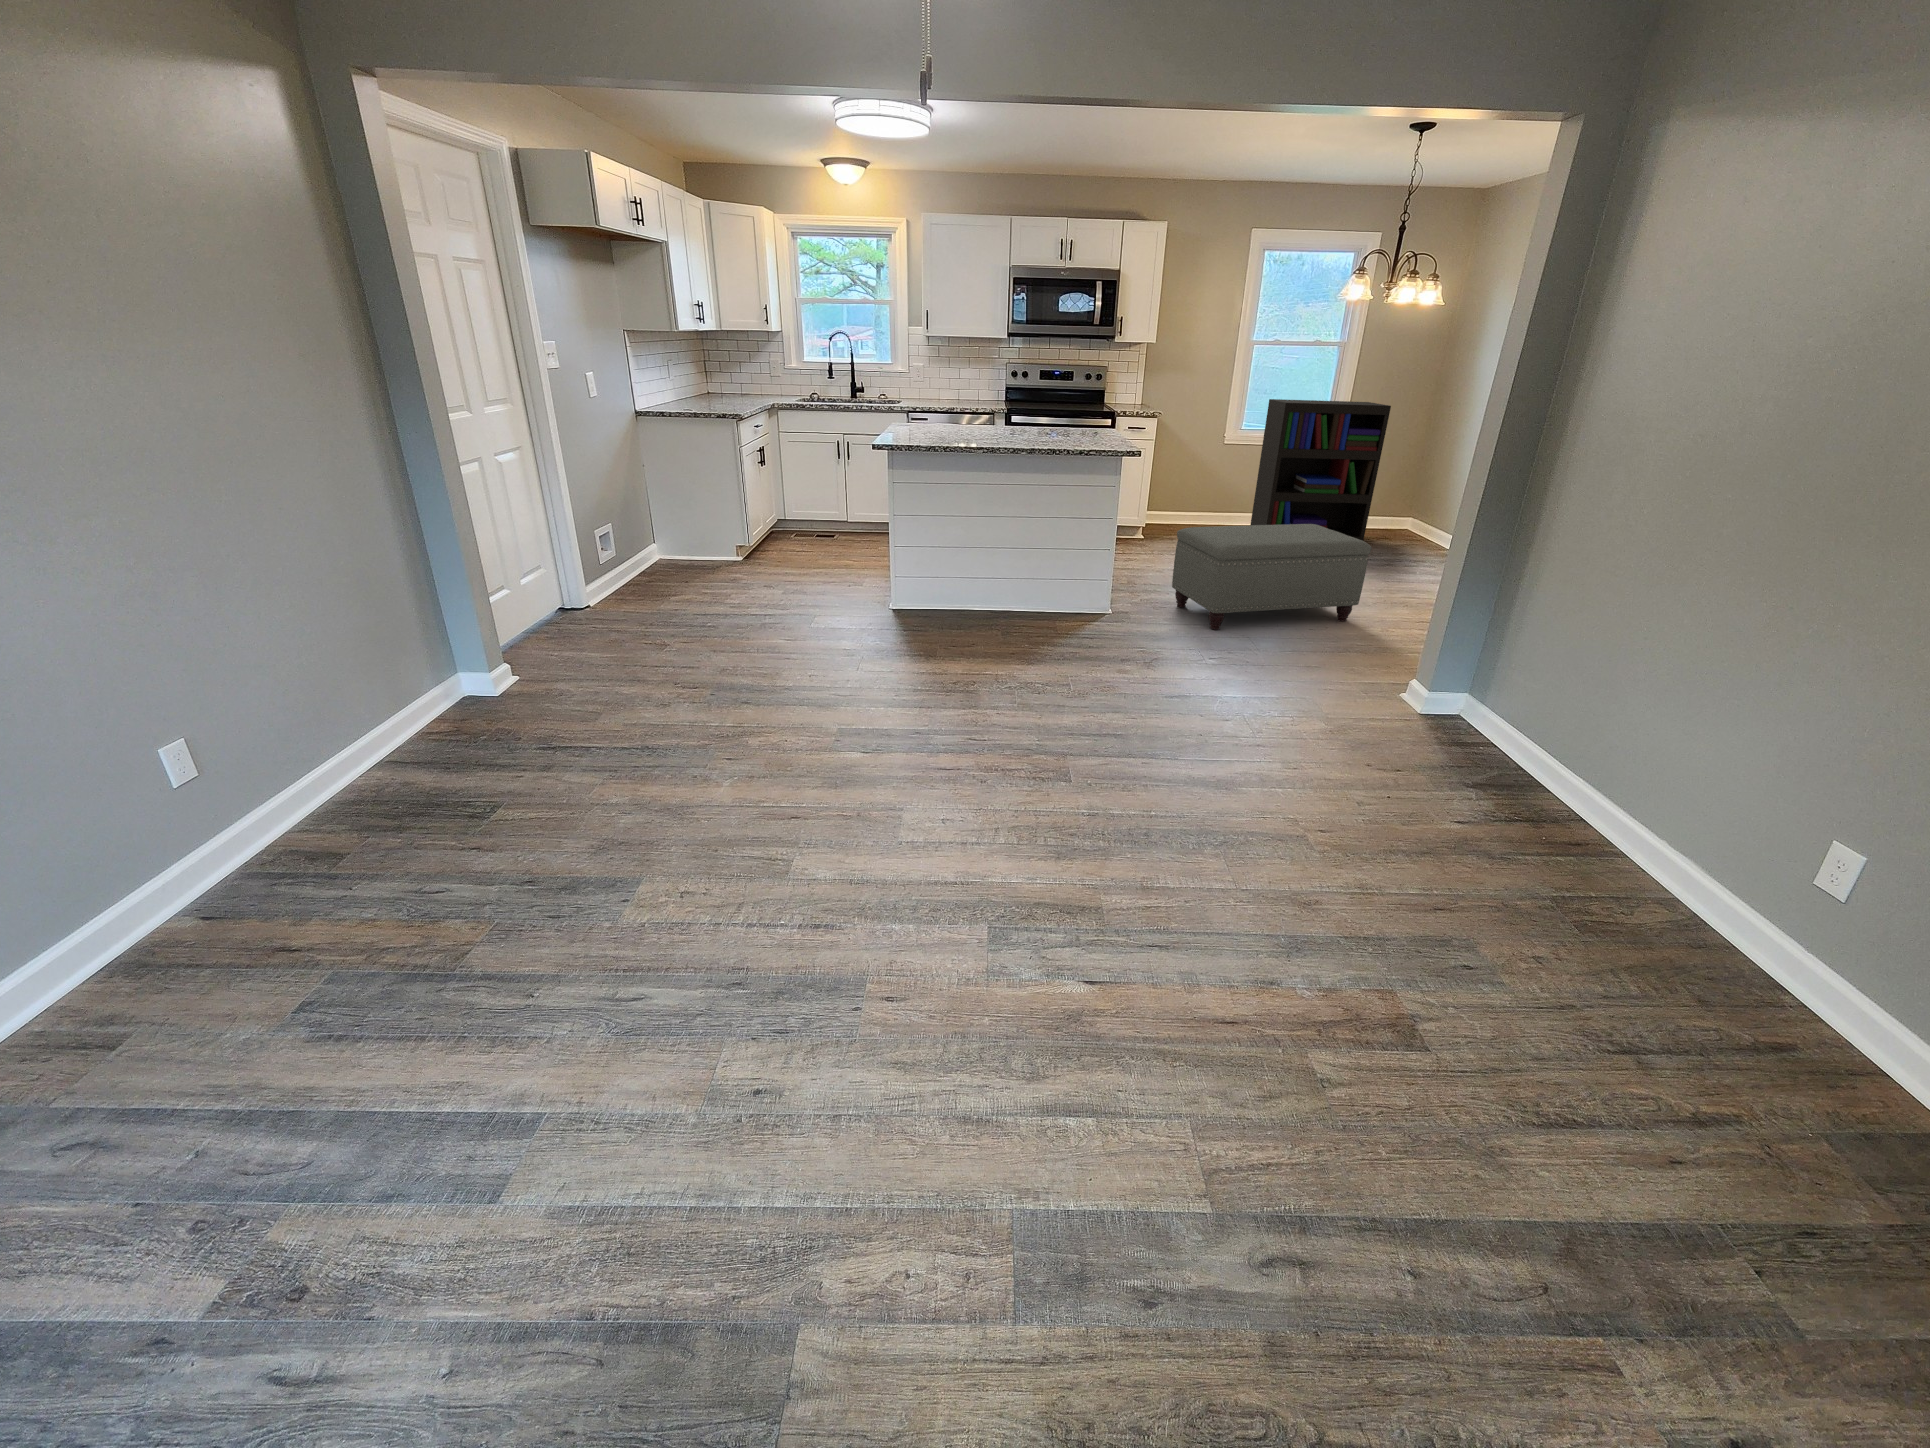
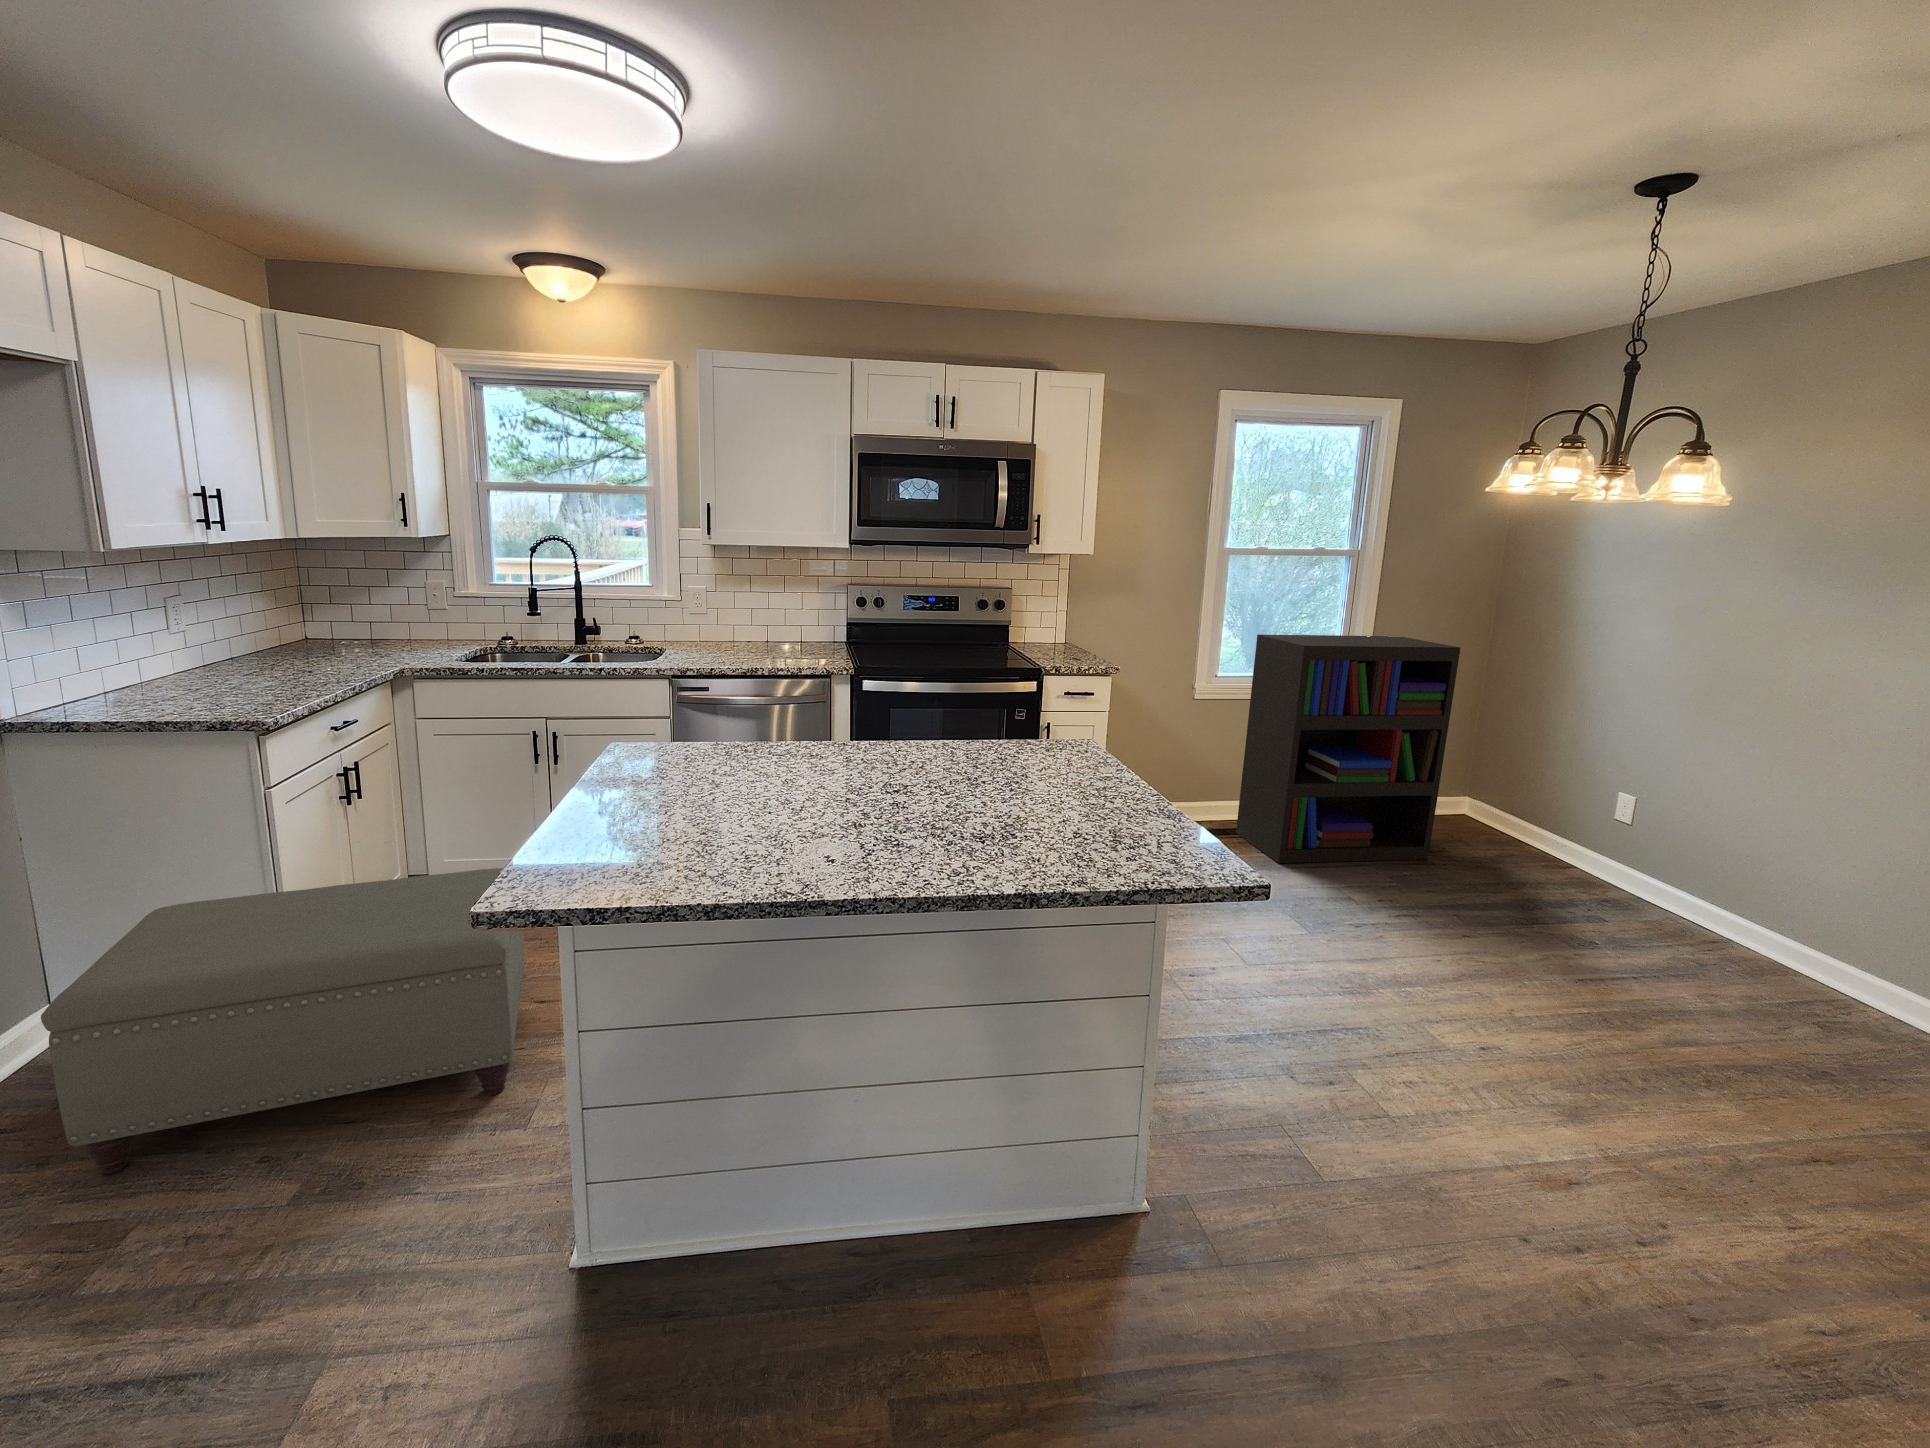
ottoman: present [1172,524,1372,630] -> present [41,868,524,1174]

